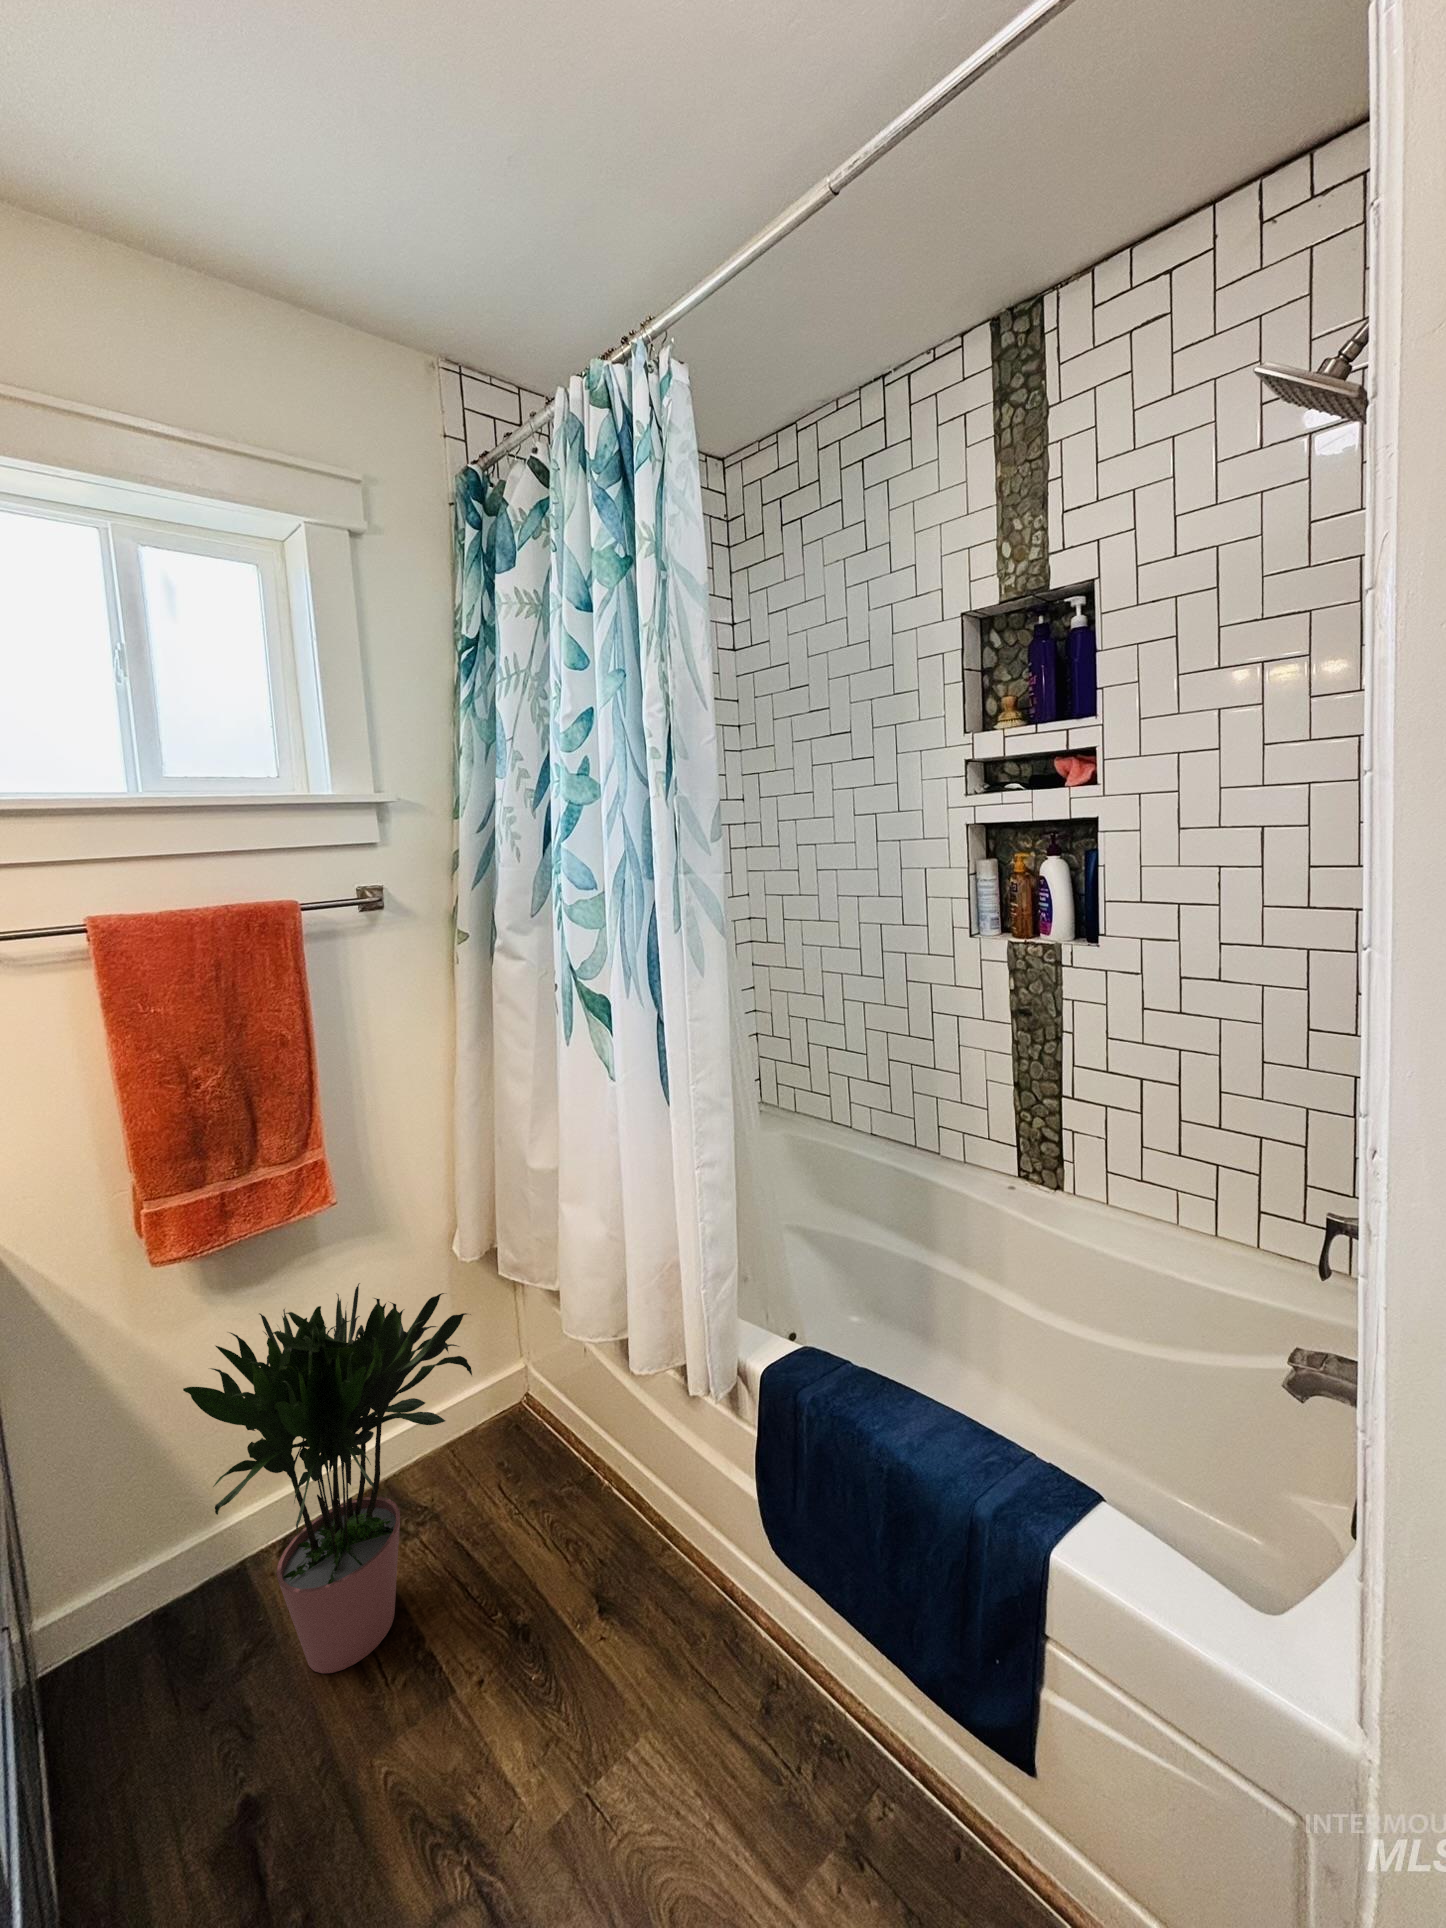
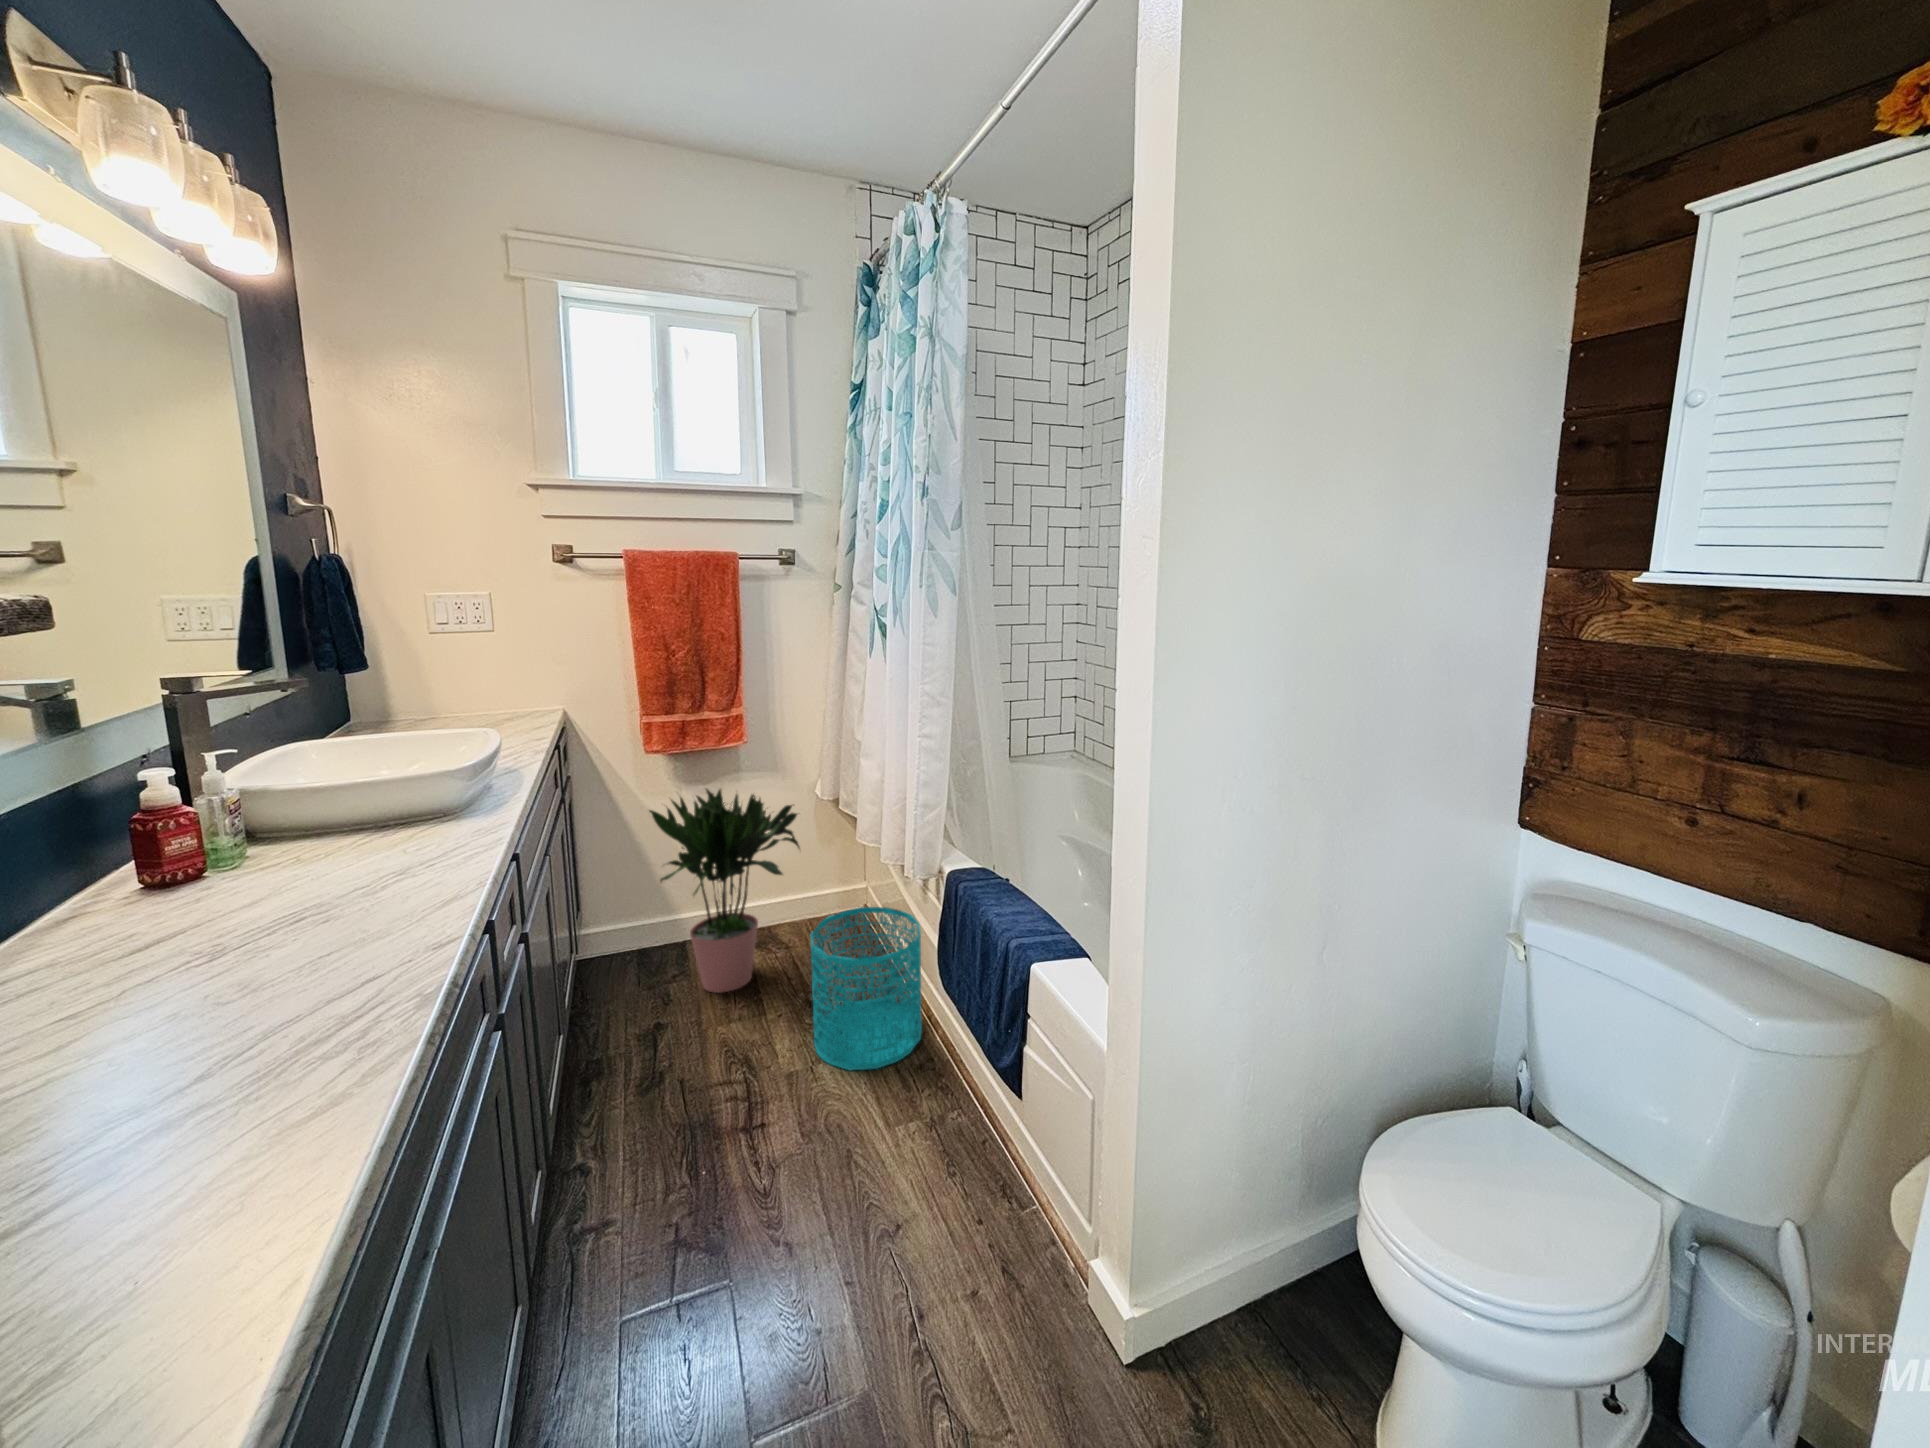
wastebasket: none [545,1433,735,1773] -> present [811,907,922,1070]

